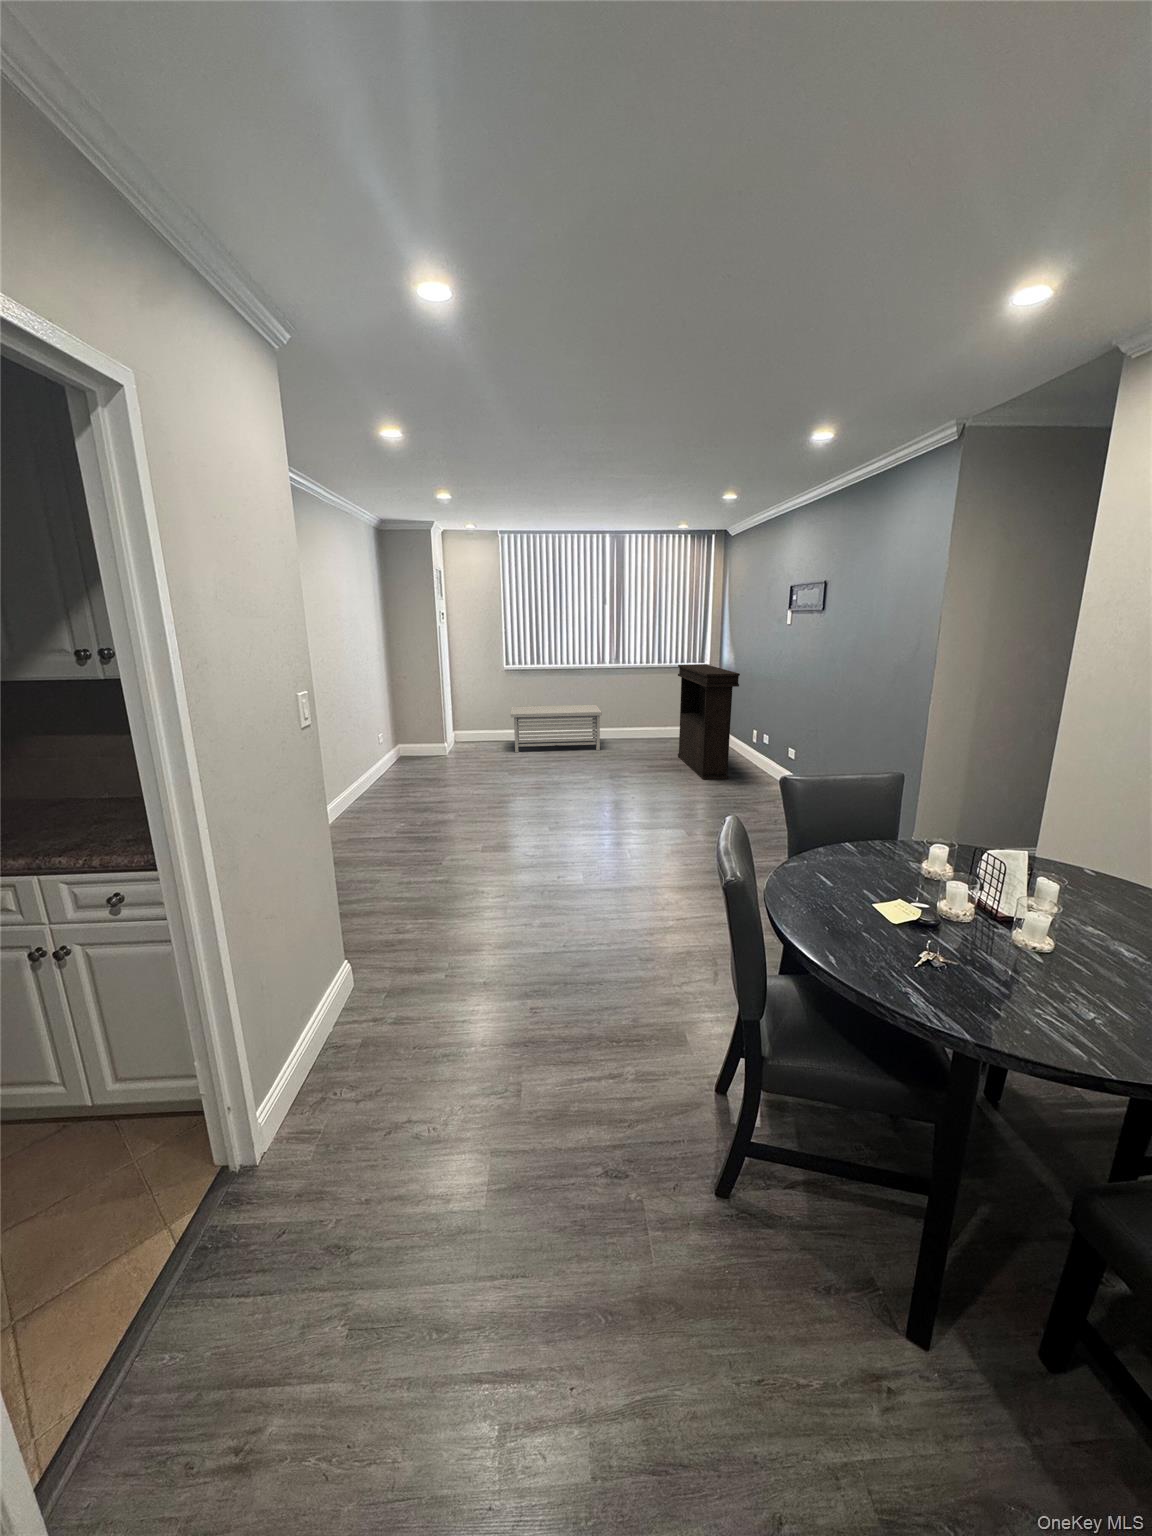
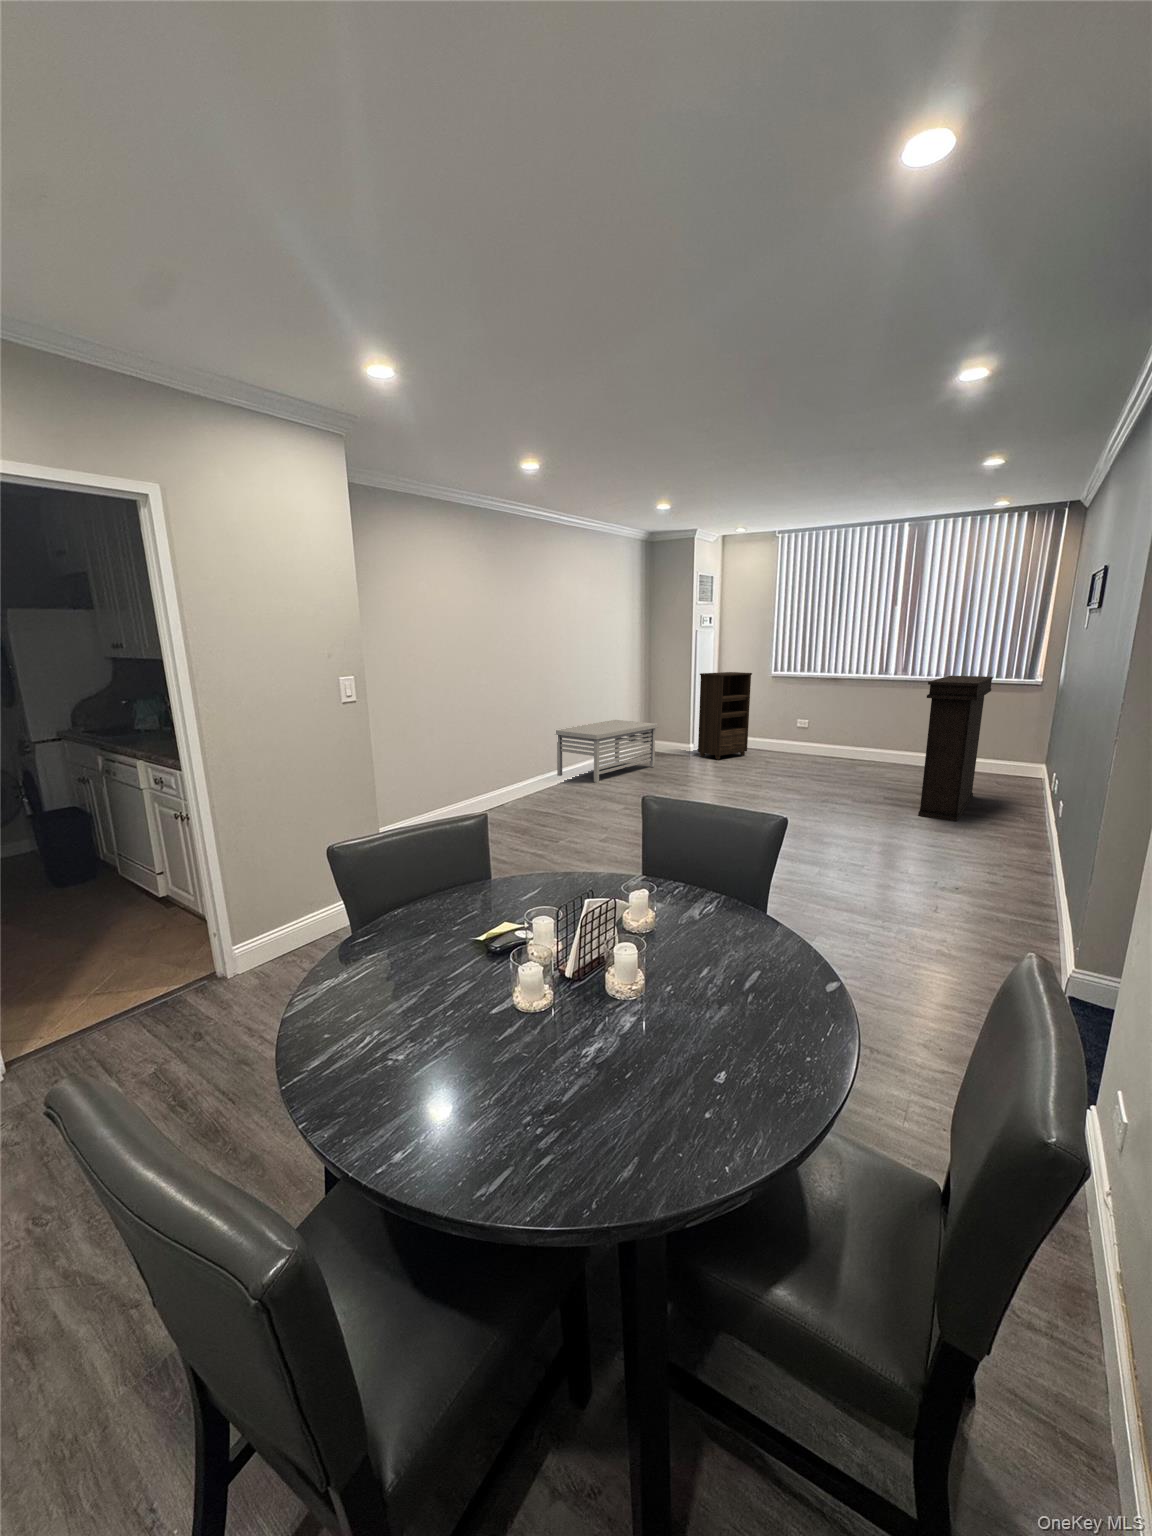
bookshelf: none [451,668,496,756] -> present [698,672,752,760]
storage bench: present [511,705,602,752] -> present [556,720,658,783]

